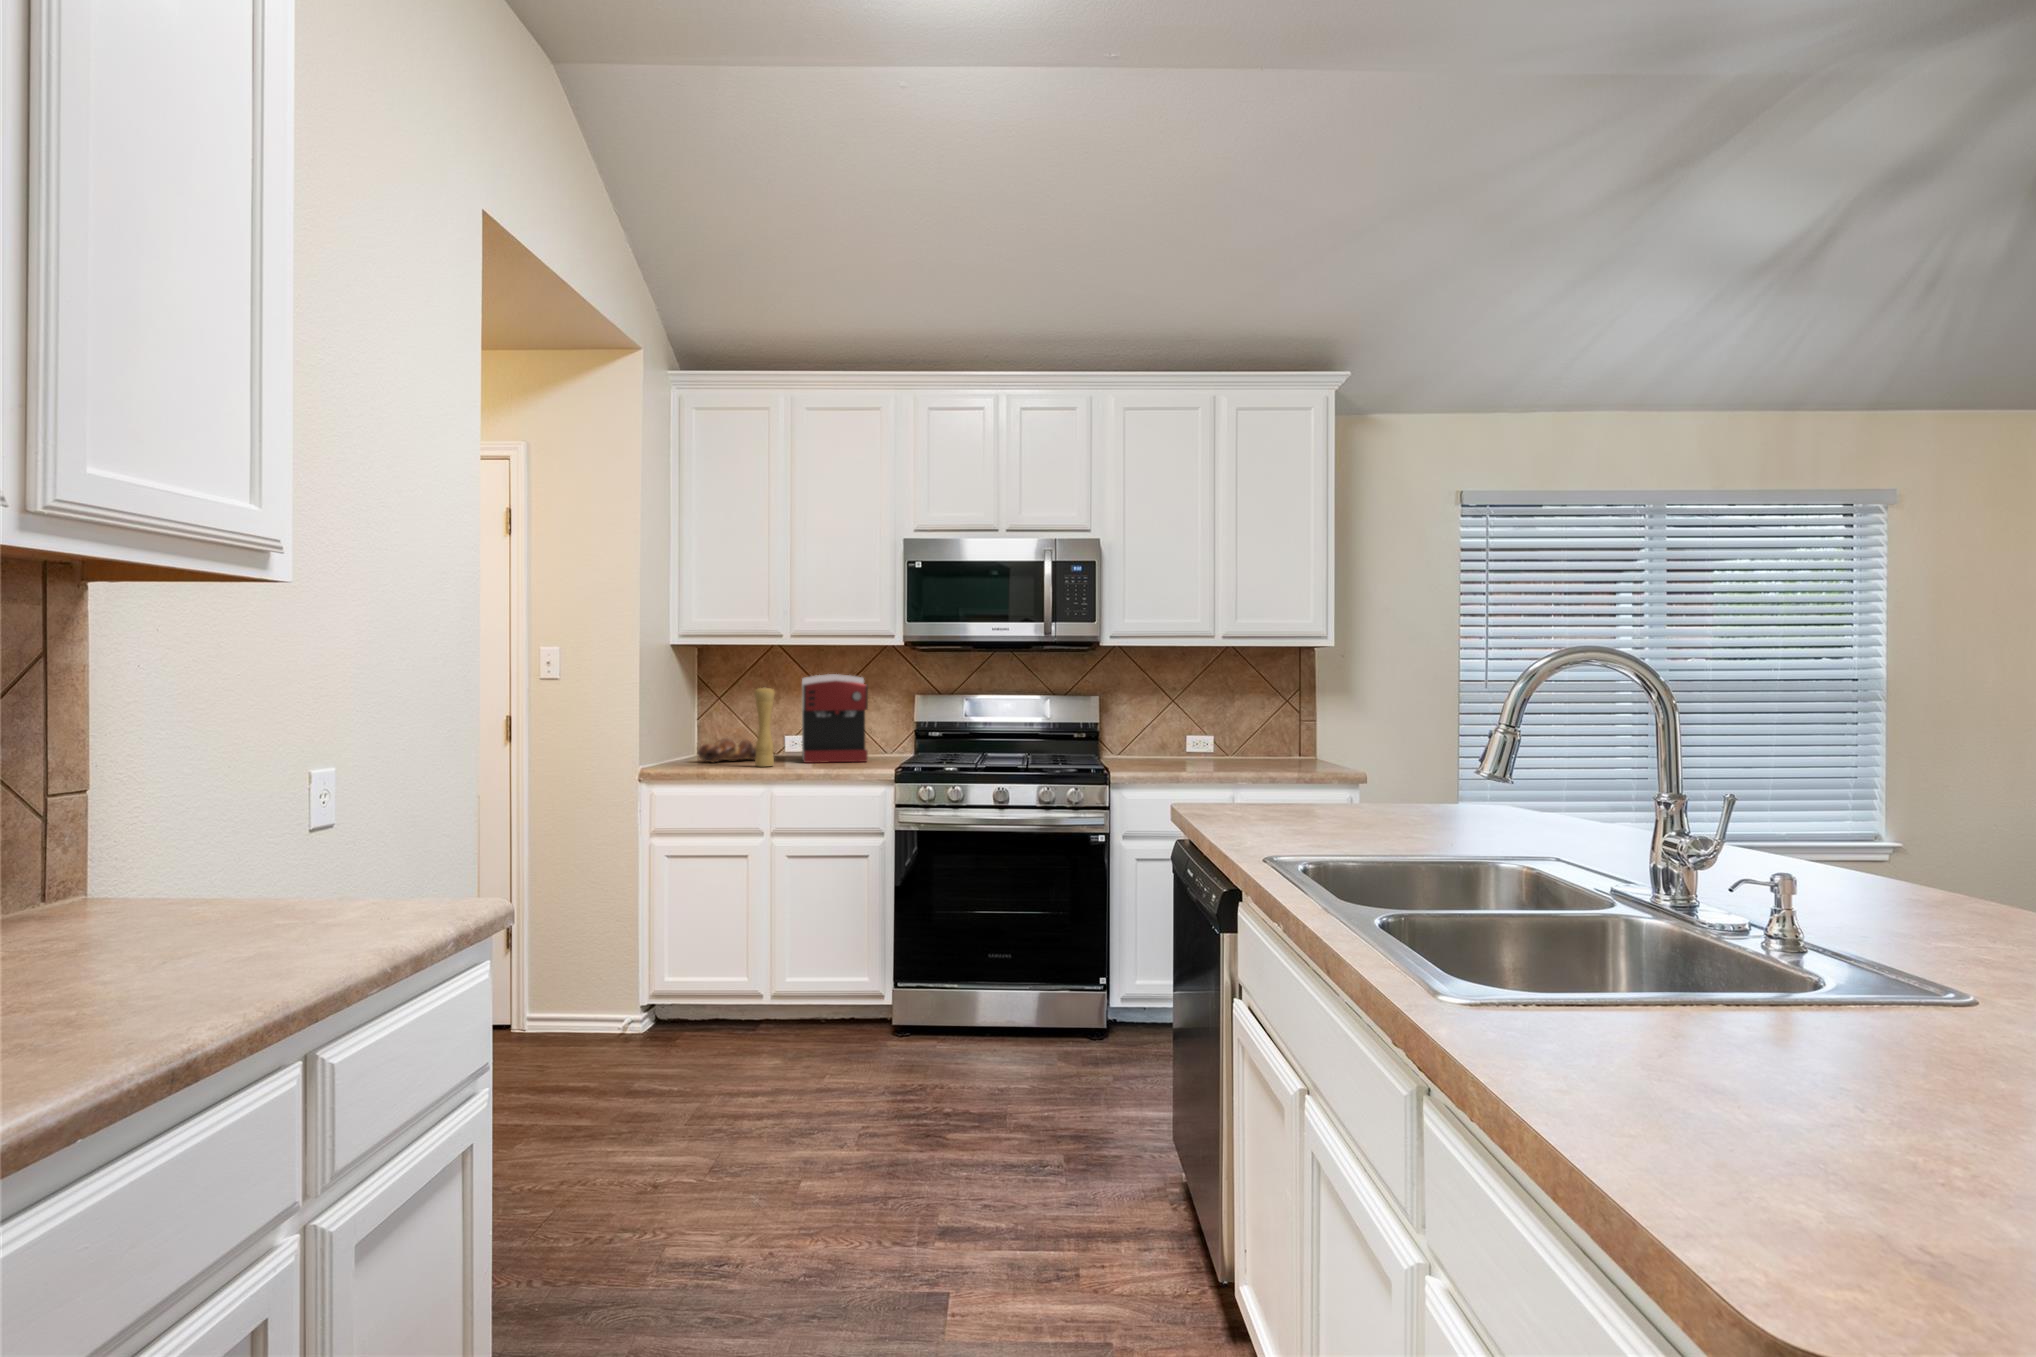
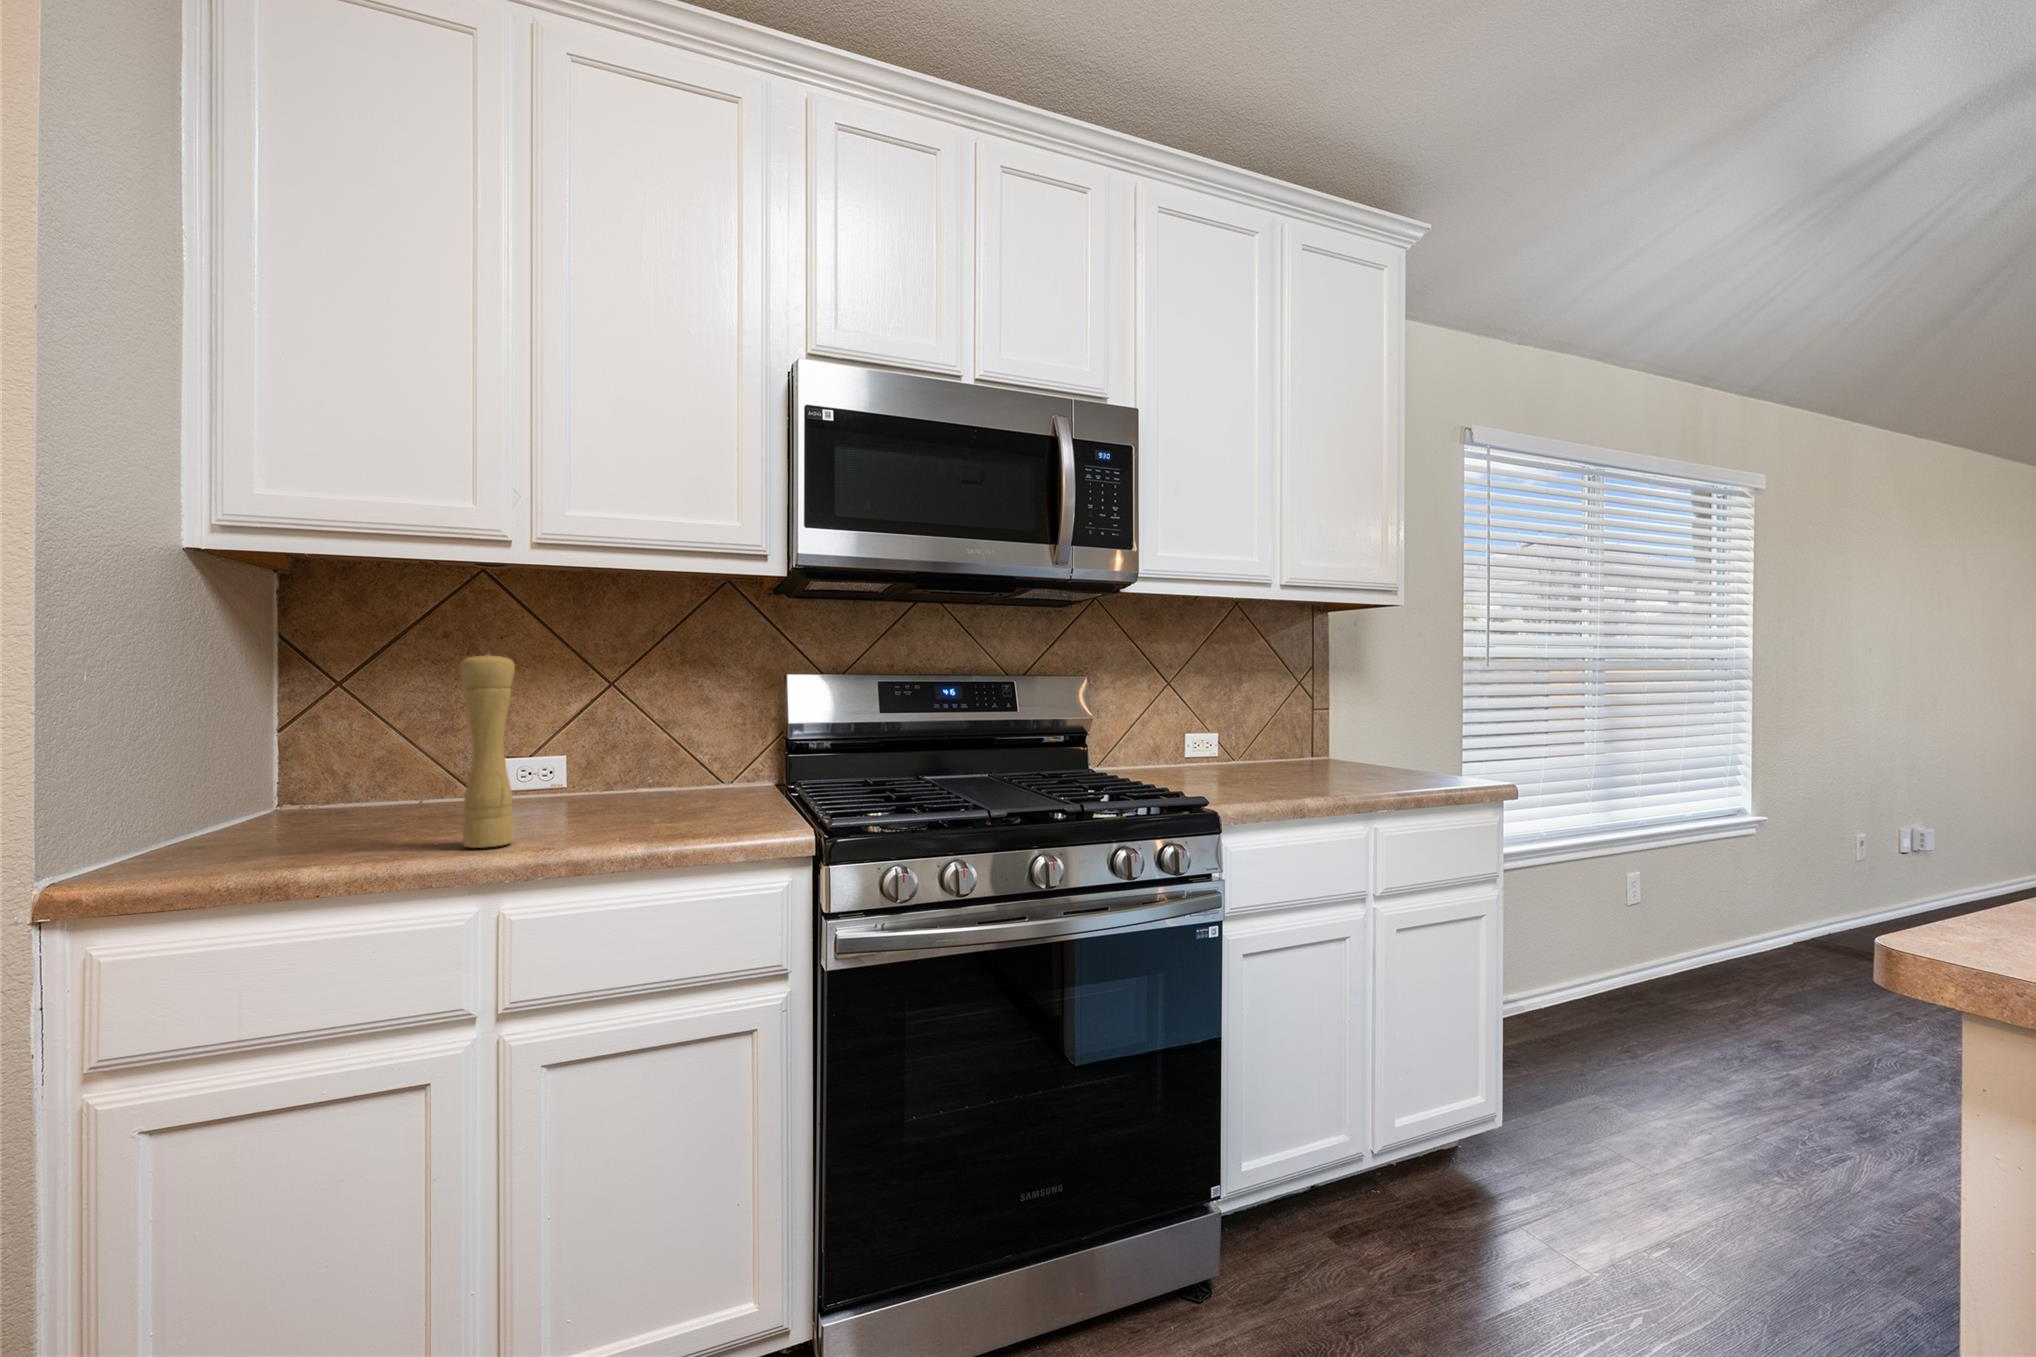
coffee maker: present [802,674,868,763] -> none [548,631,717,823]
bread loaf: present [698,738,756,762] -> none [284,773,455,836]

